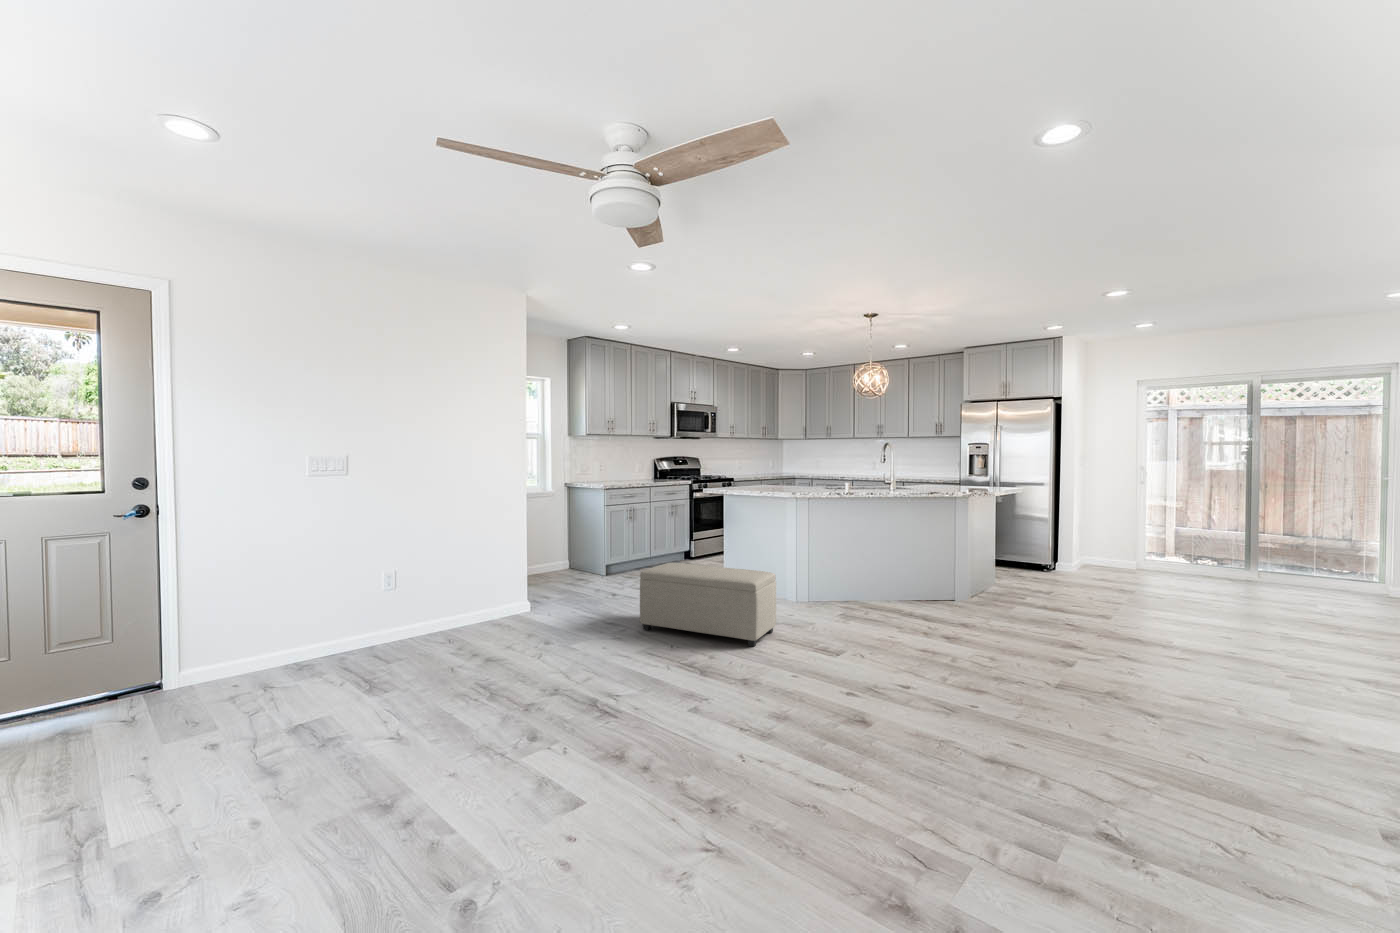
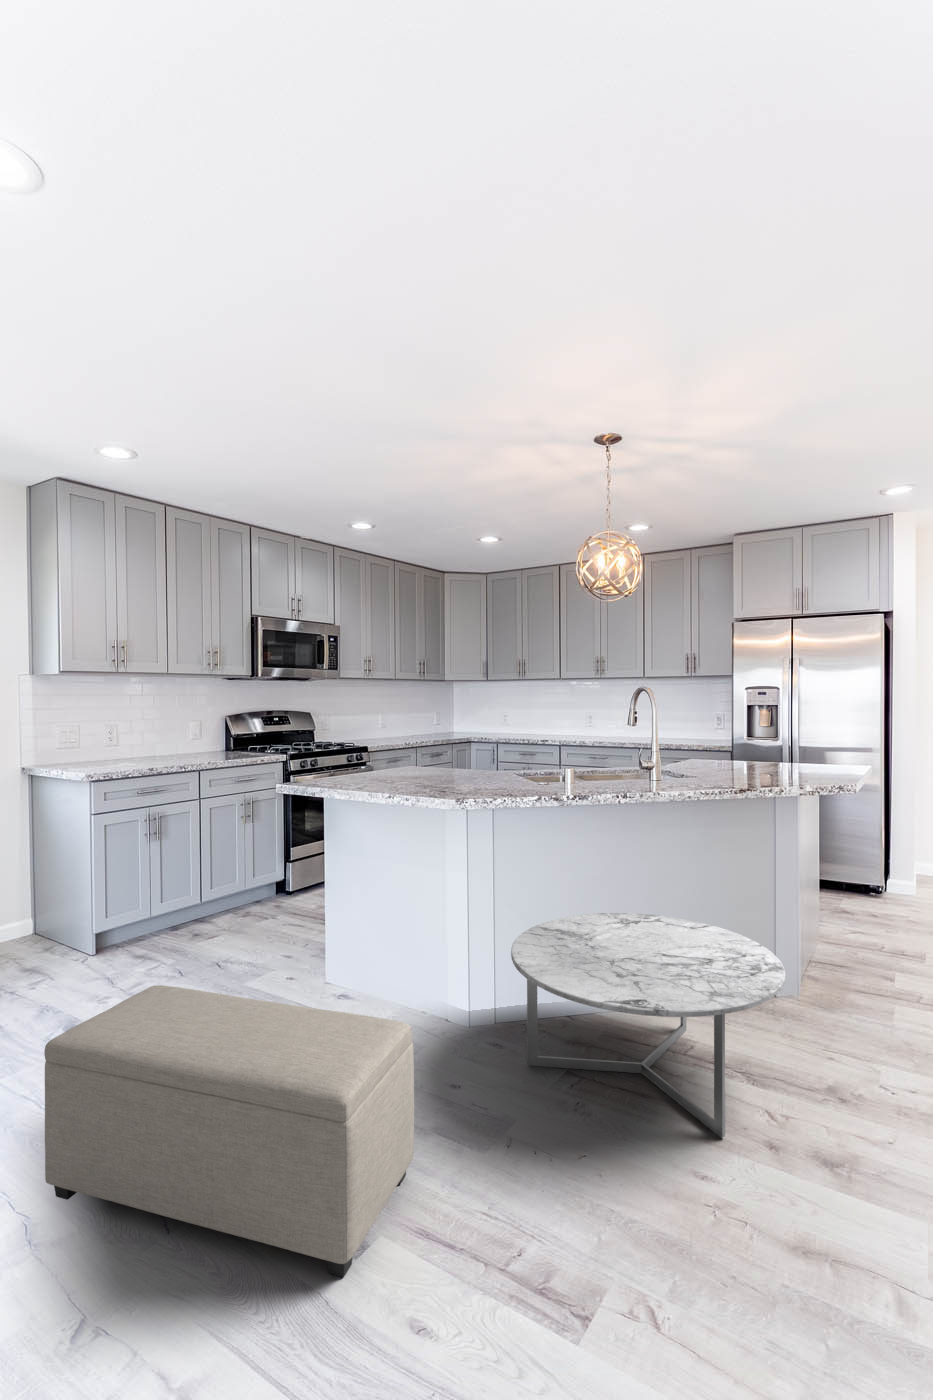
coffee table: none [817,553,940,631] -> present [511,913,785,1138]

